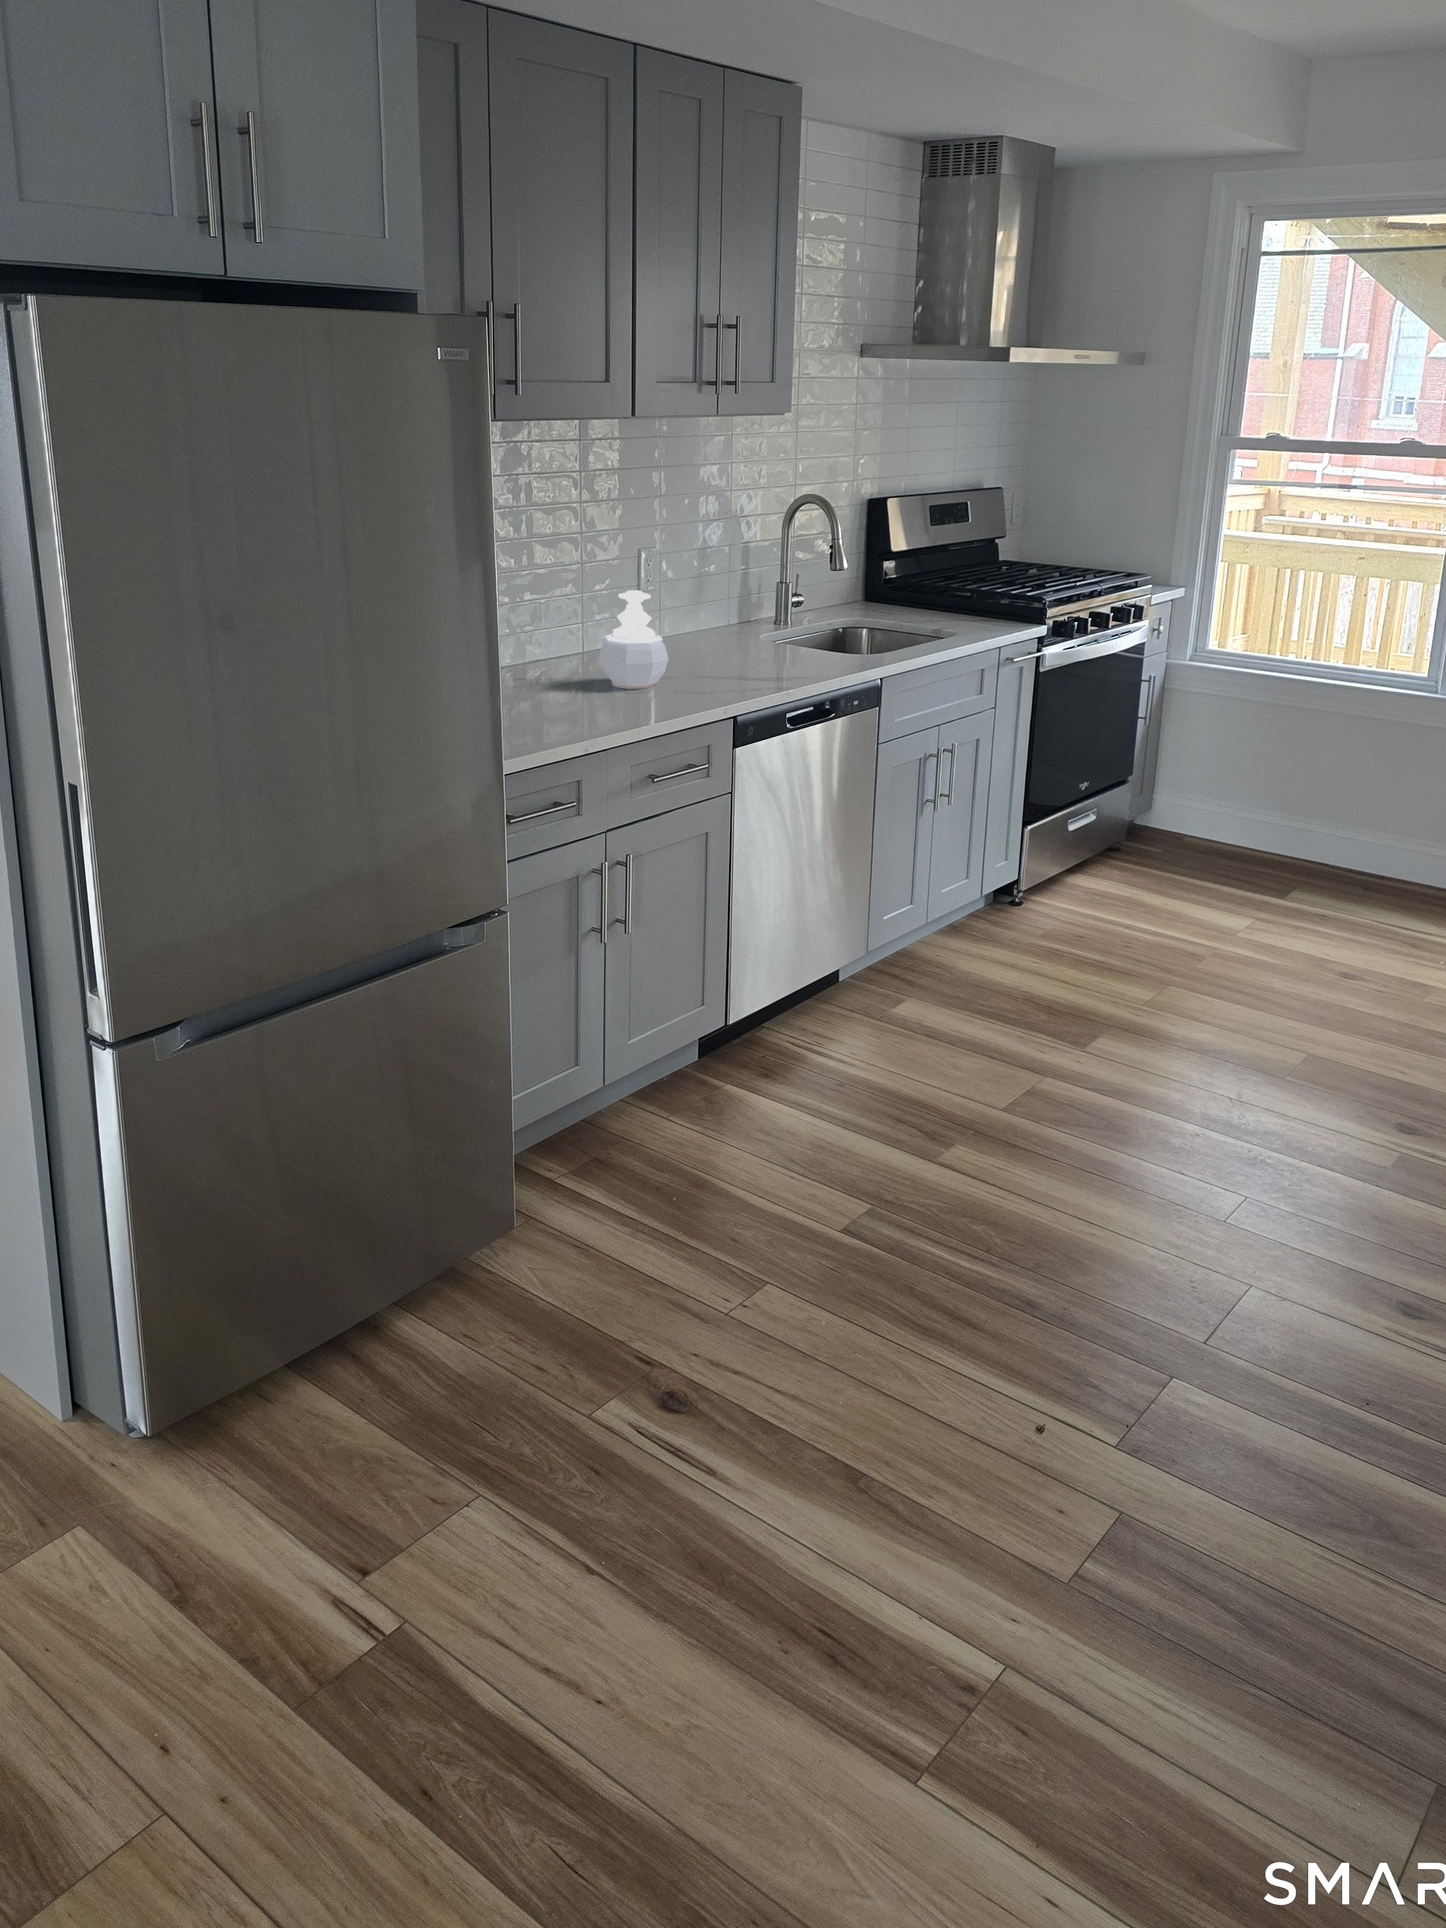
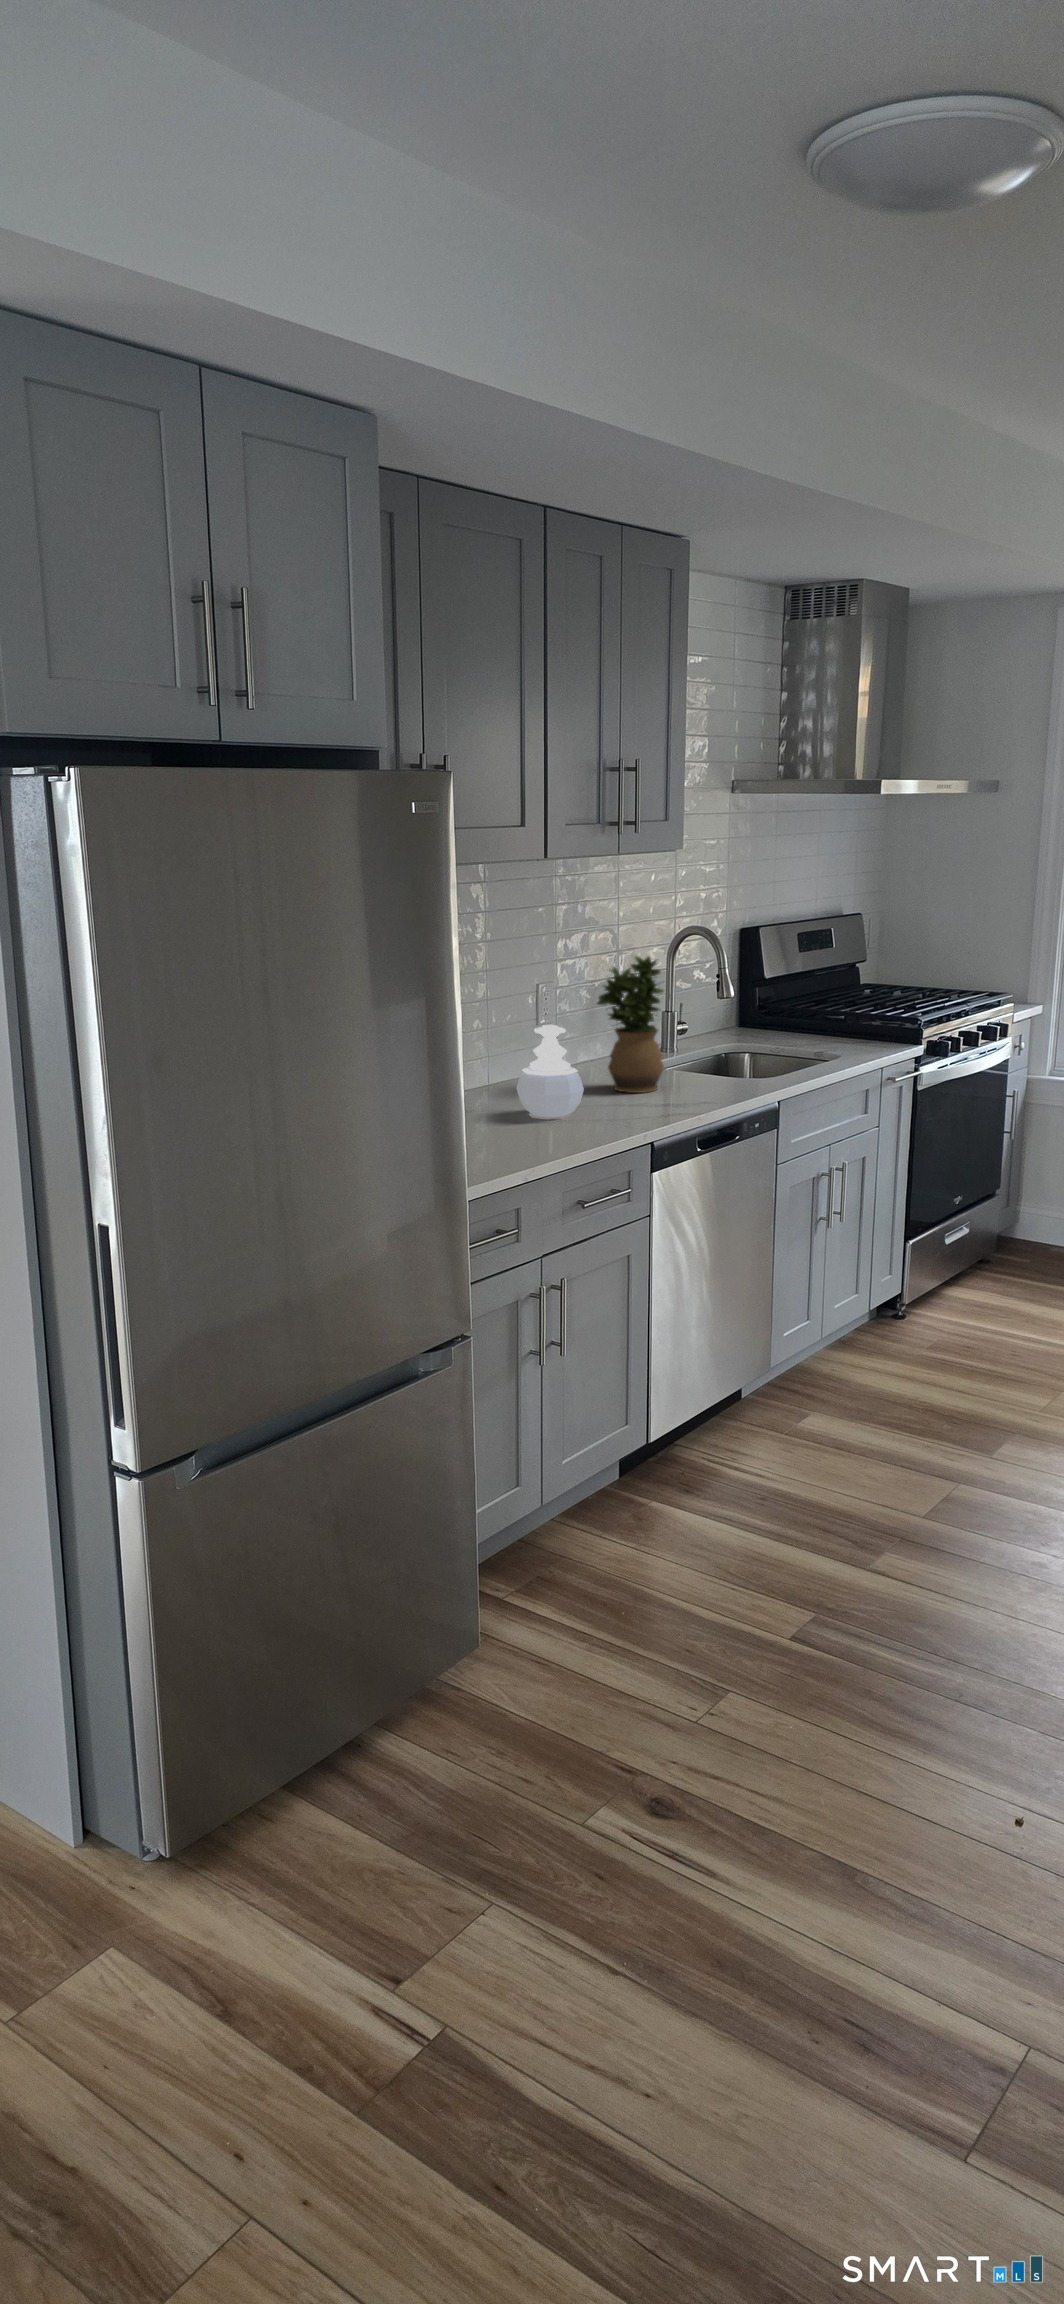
potted plant: none [692,521,766,664] -> present [597,956,664,1093]

